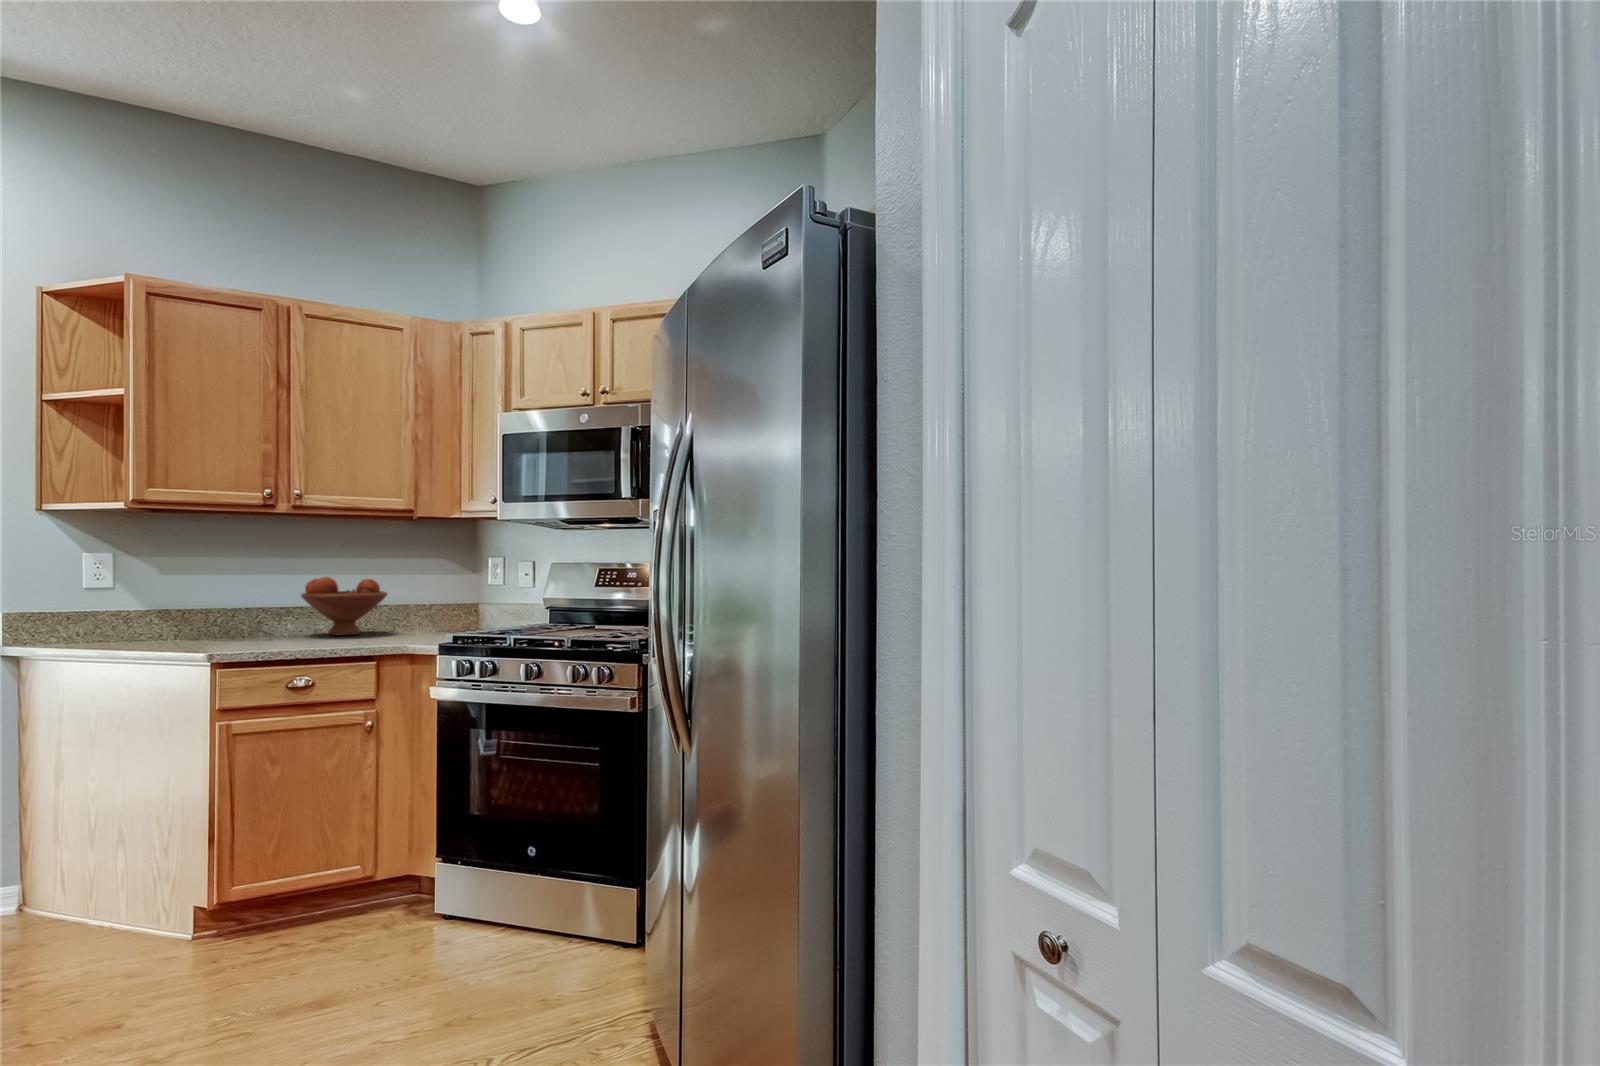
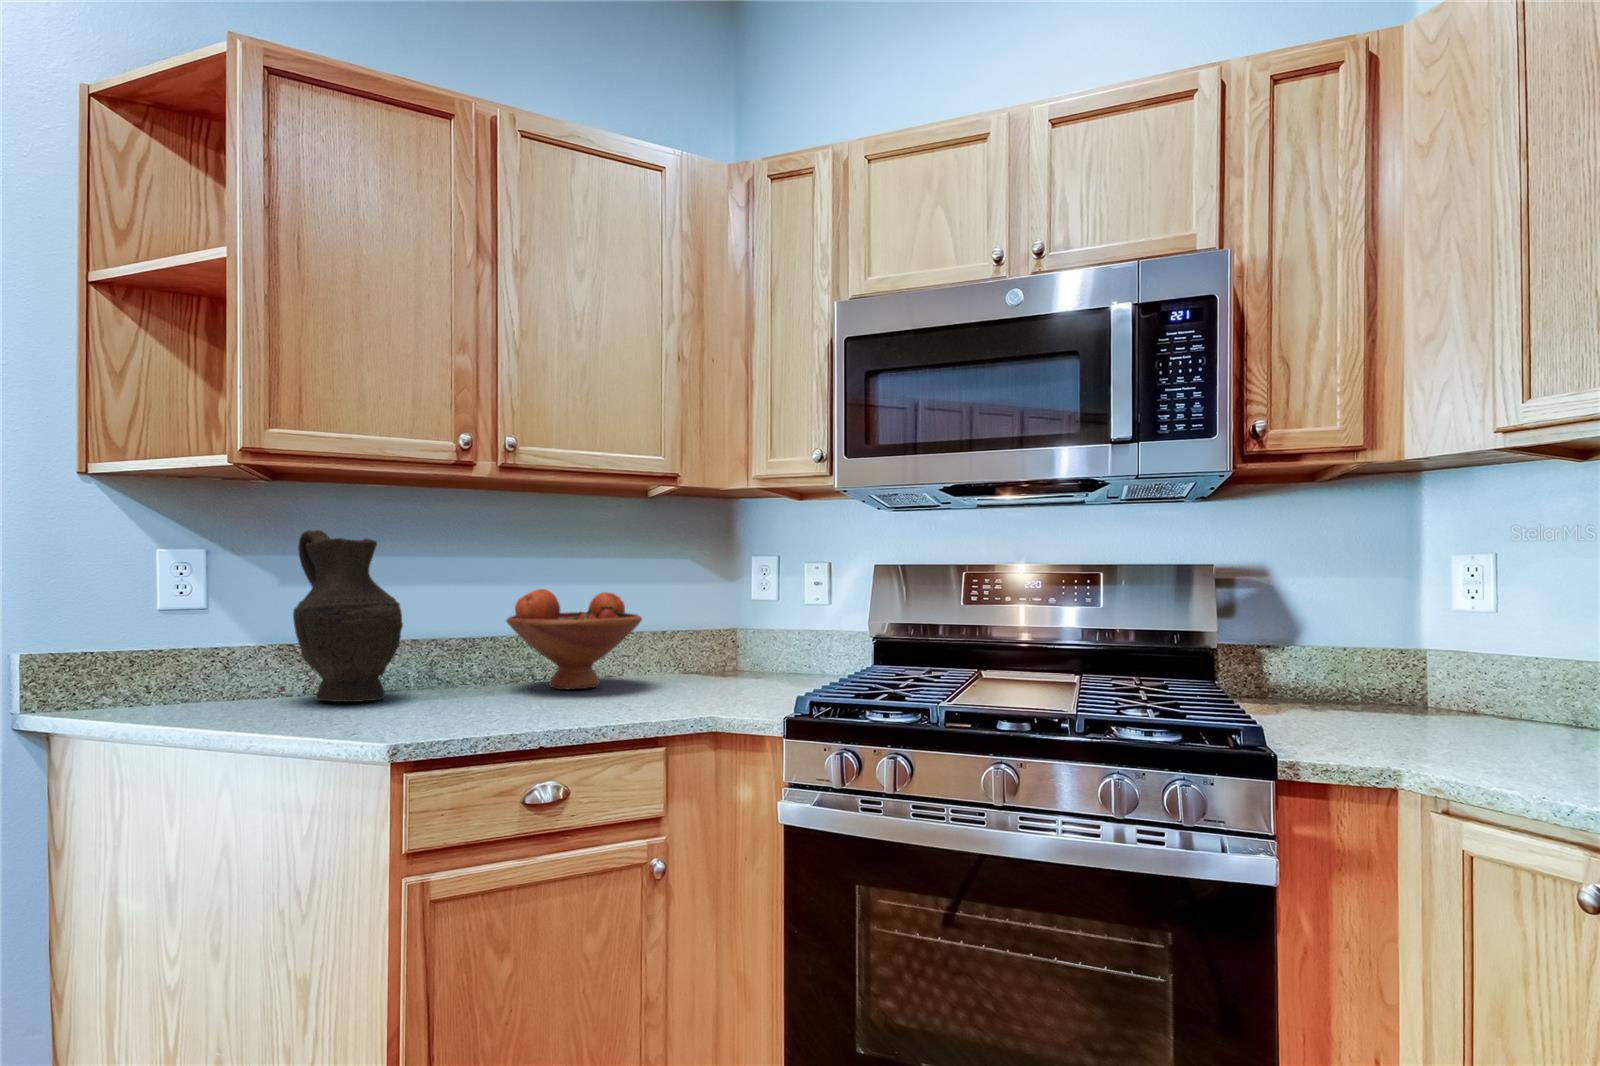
decorative vase: none [166,542,234,640] -> present [293,530,403,702]

